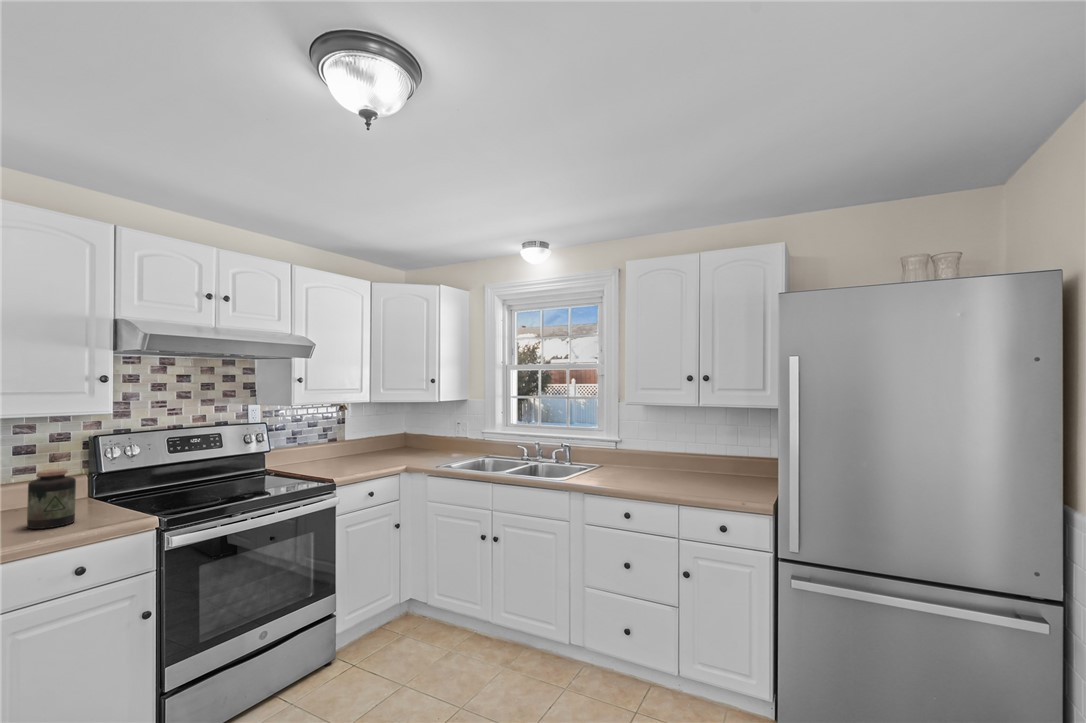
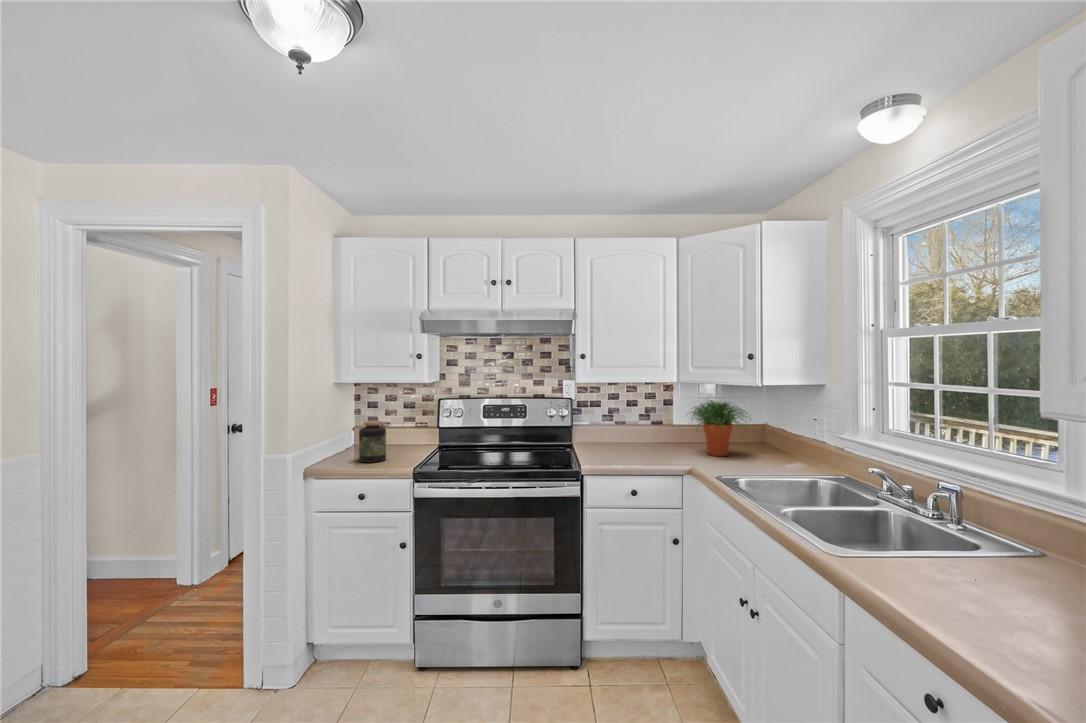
potted plant: none [374,415,426,460] -> present [691,400,747,456]

